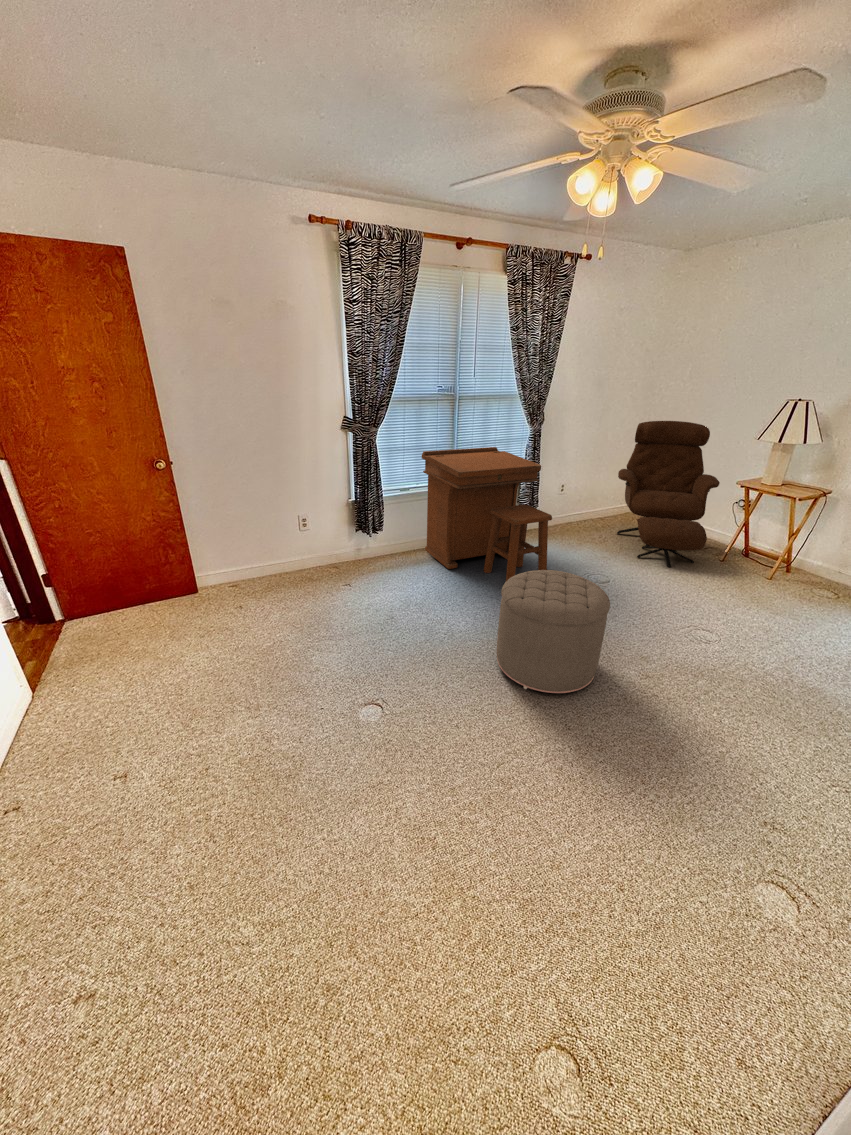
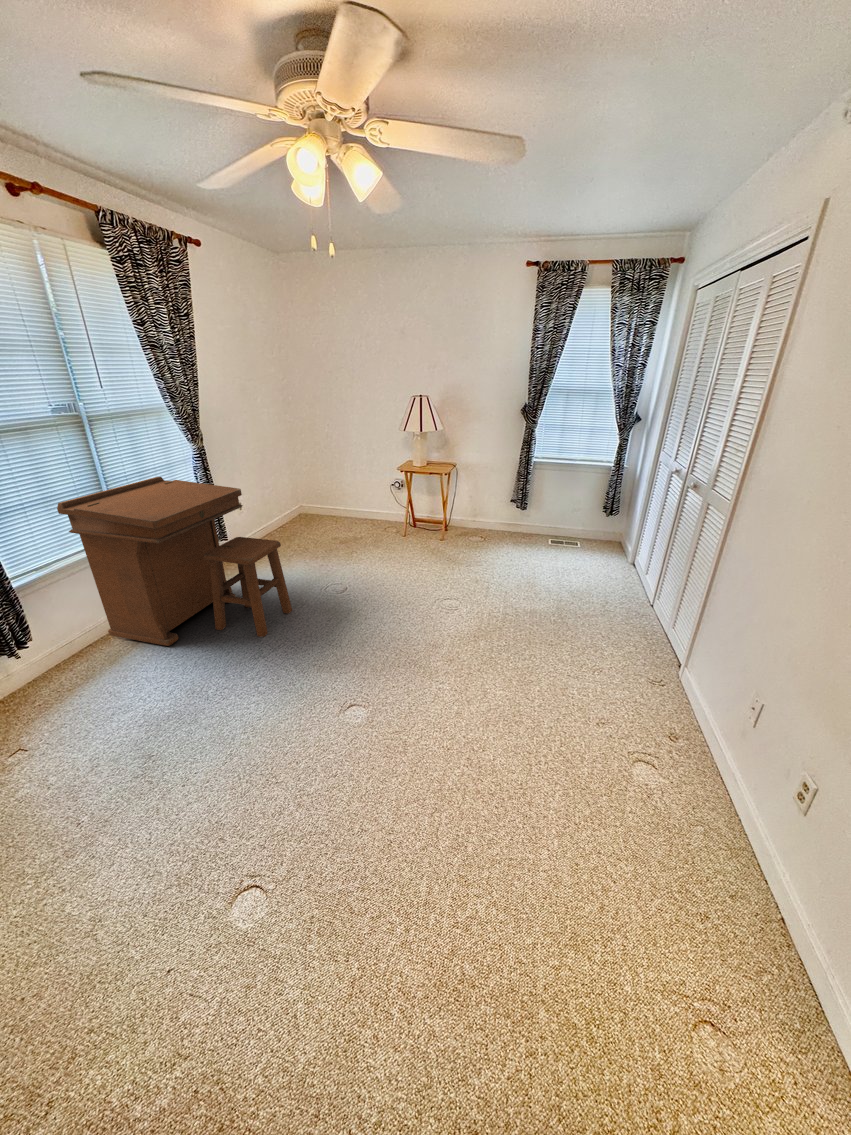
lounge chair: present [617,421,720,567] -> none [290,422,394,555]
ottoman: present [497,570,610,693] -> none [312,598,427,736]

